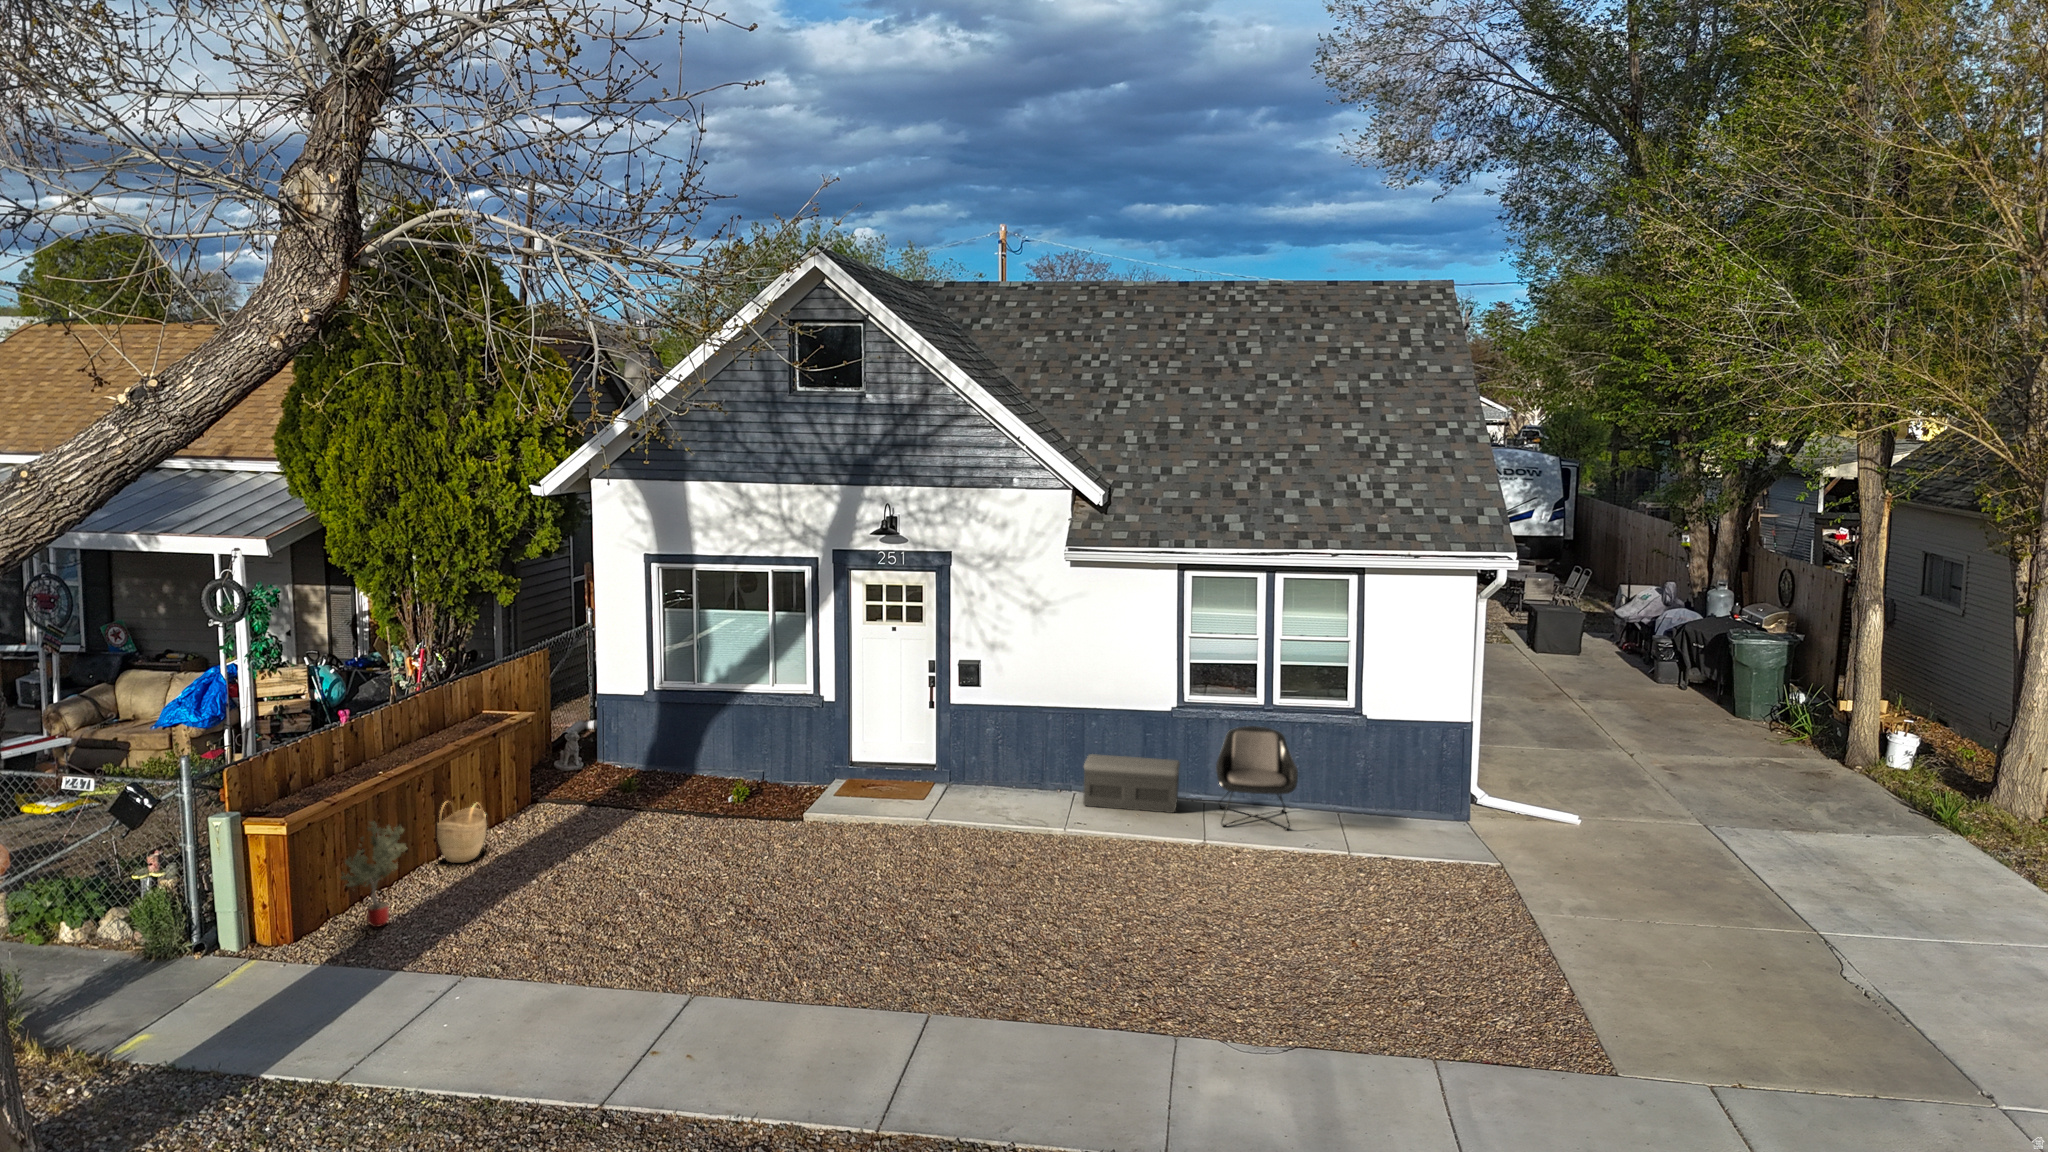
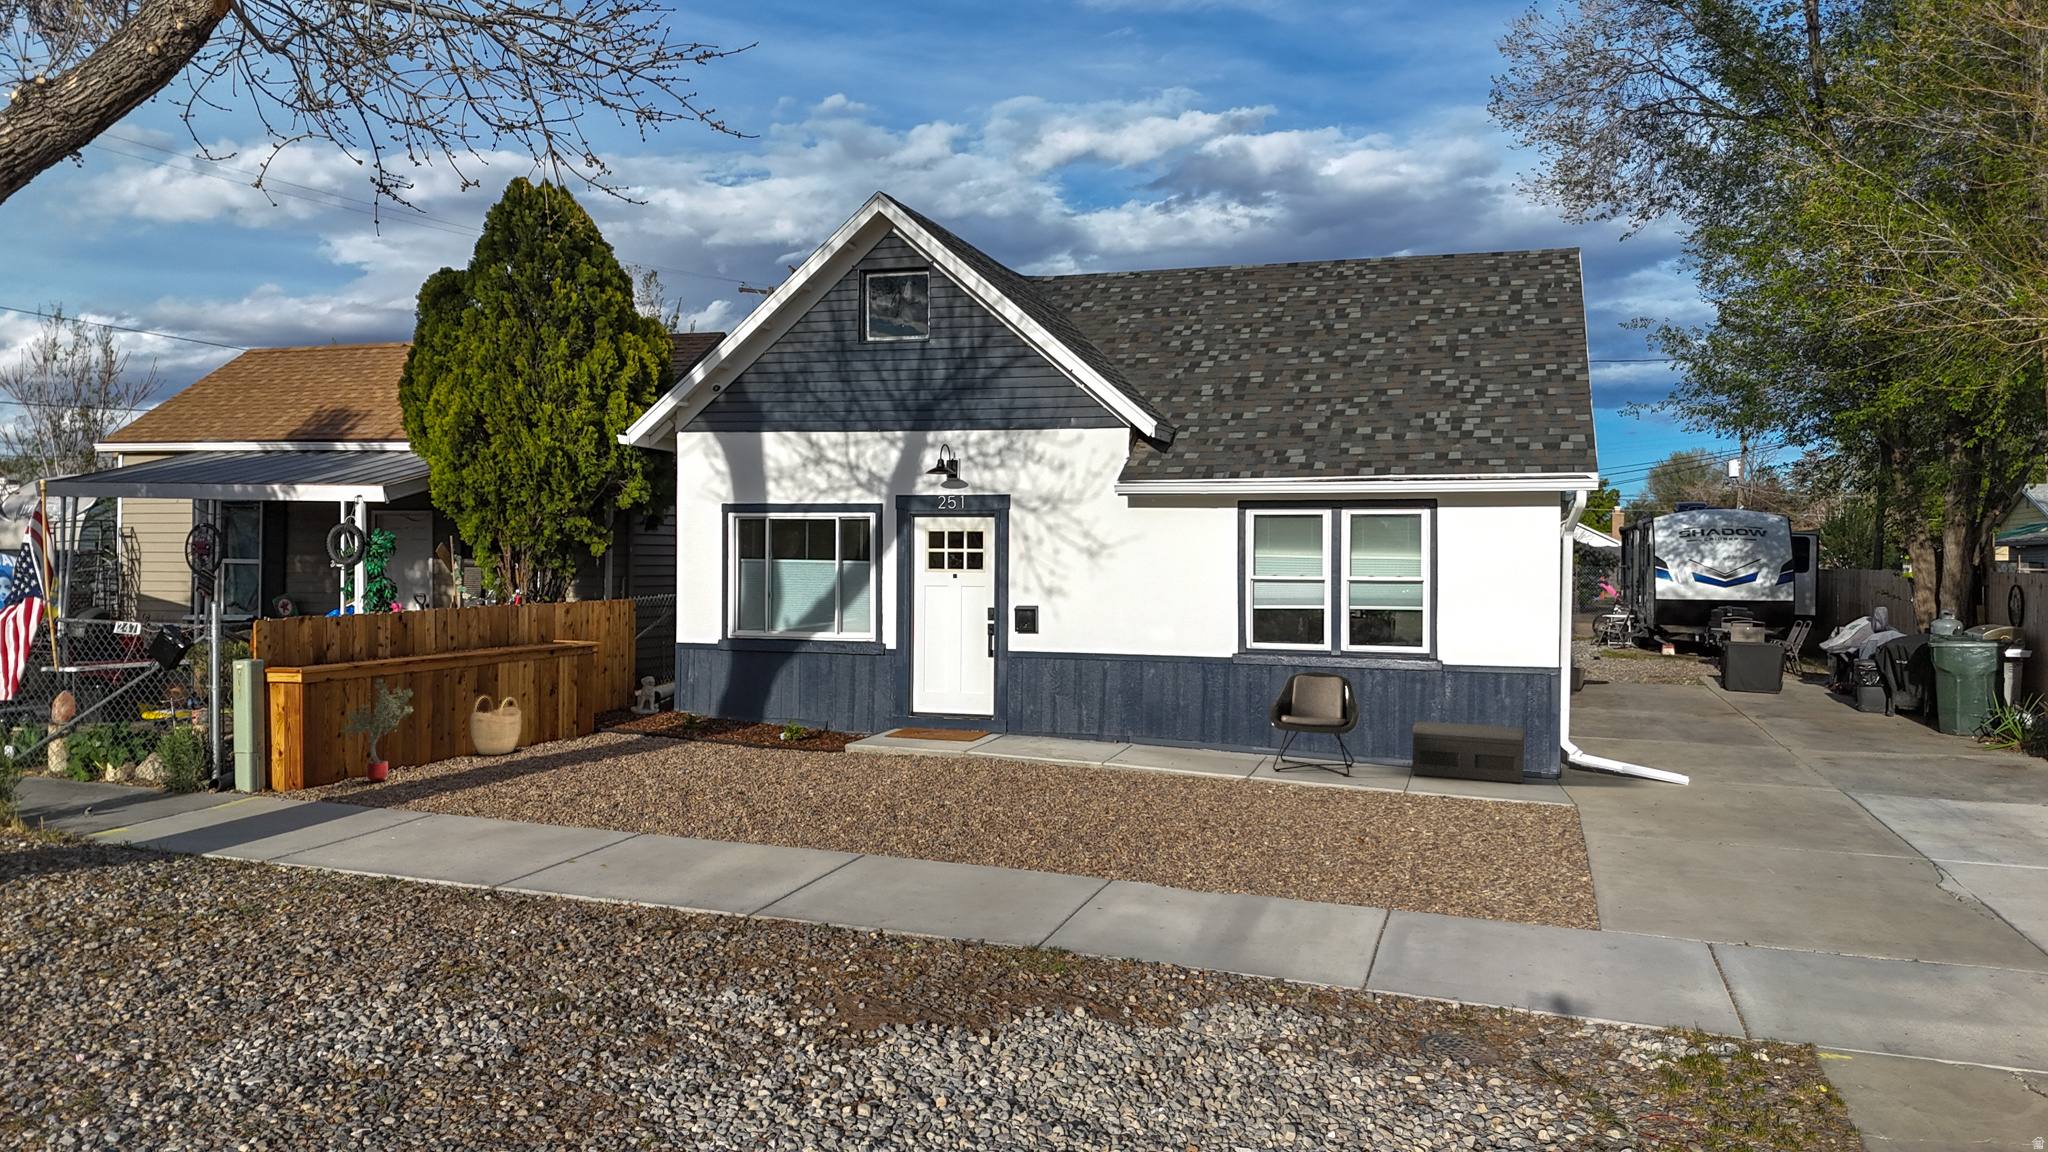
storage bench: present [1083,754,1180,813] -> present [1412,721,1526,784]

